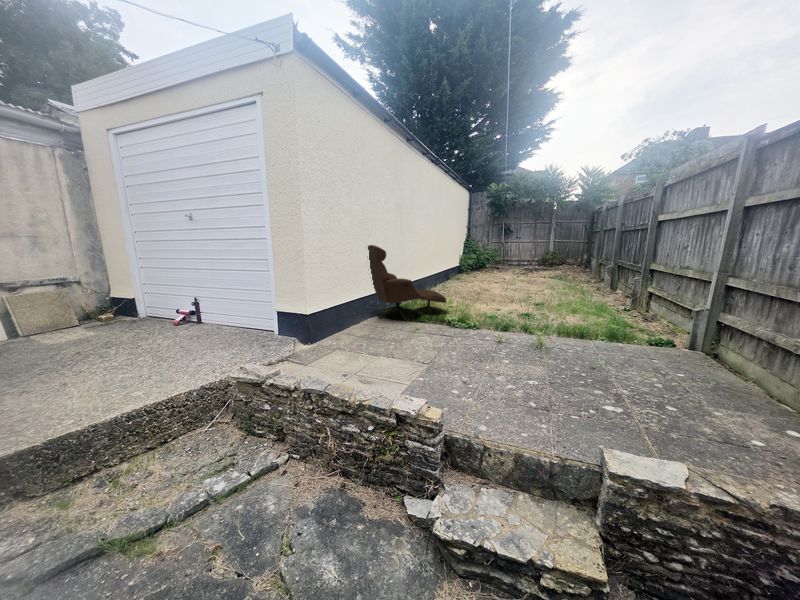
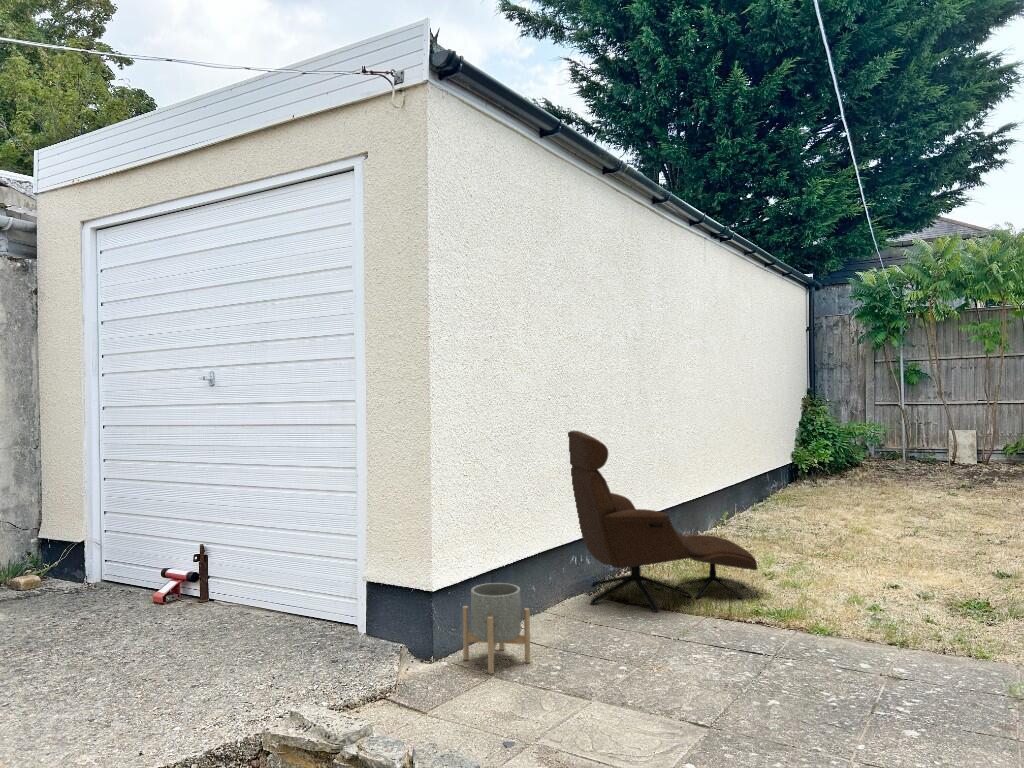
planter: none [322,310,353,347] -> present [463,583,530,674]

